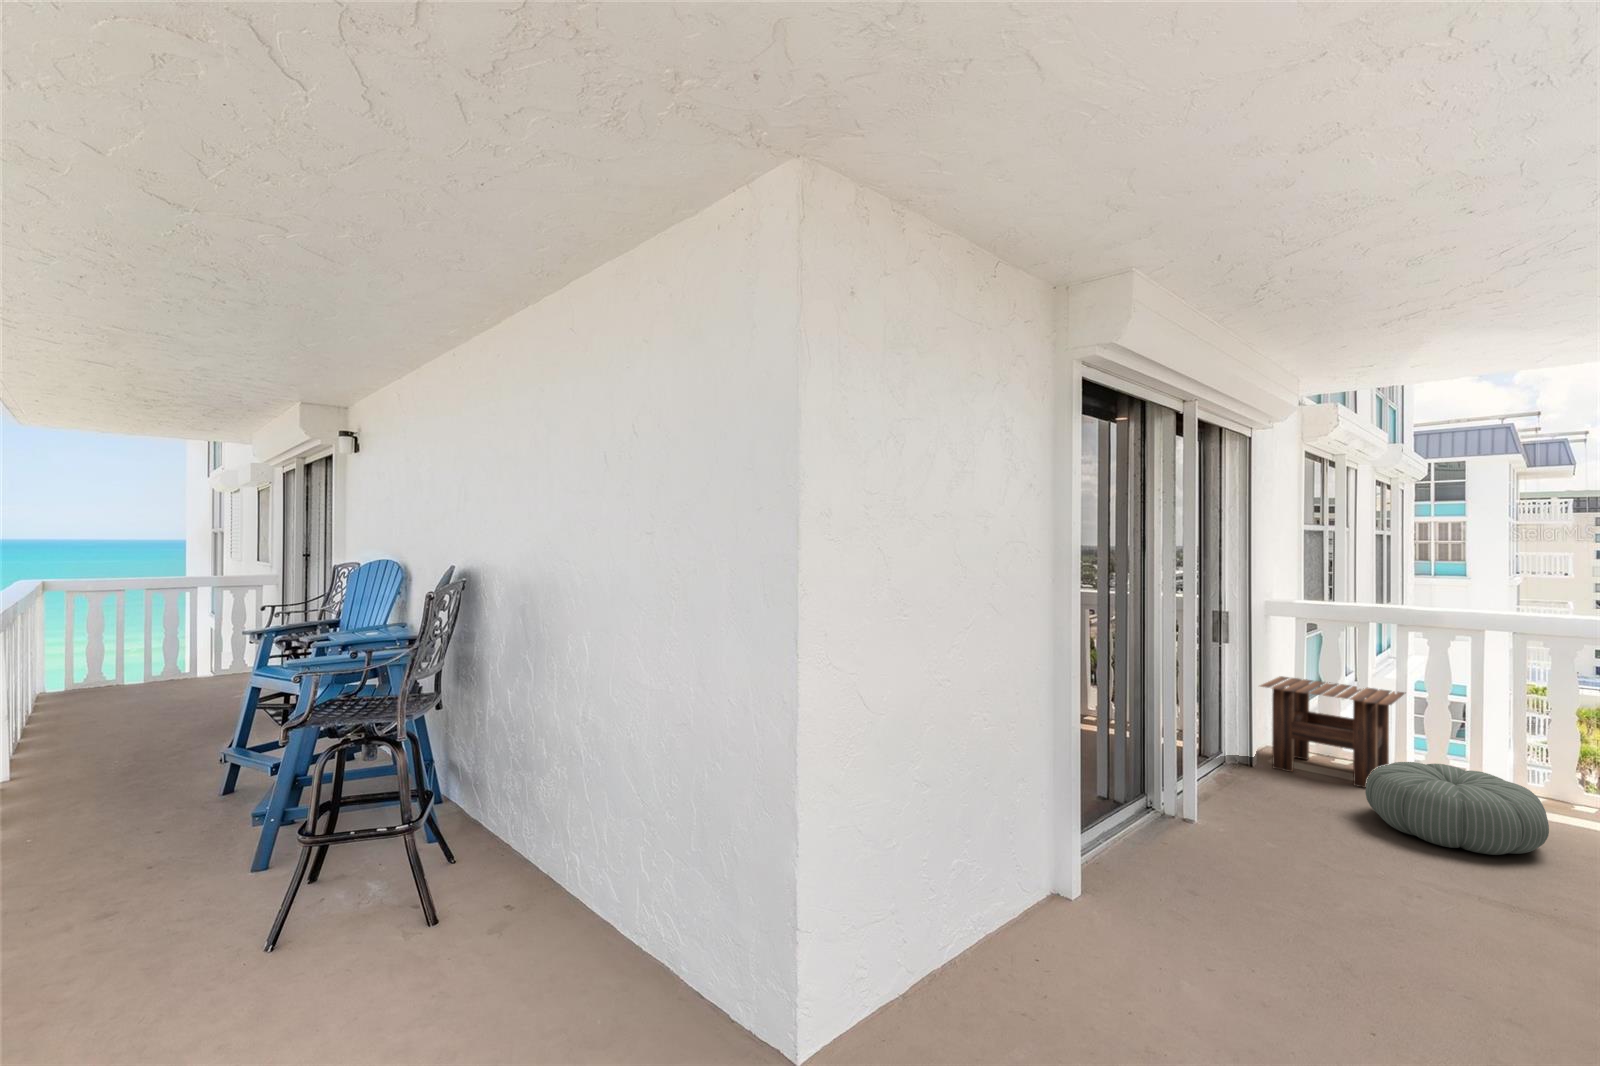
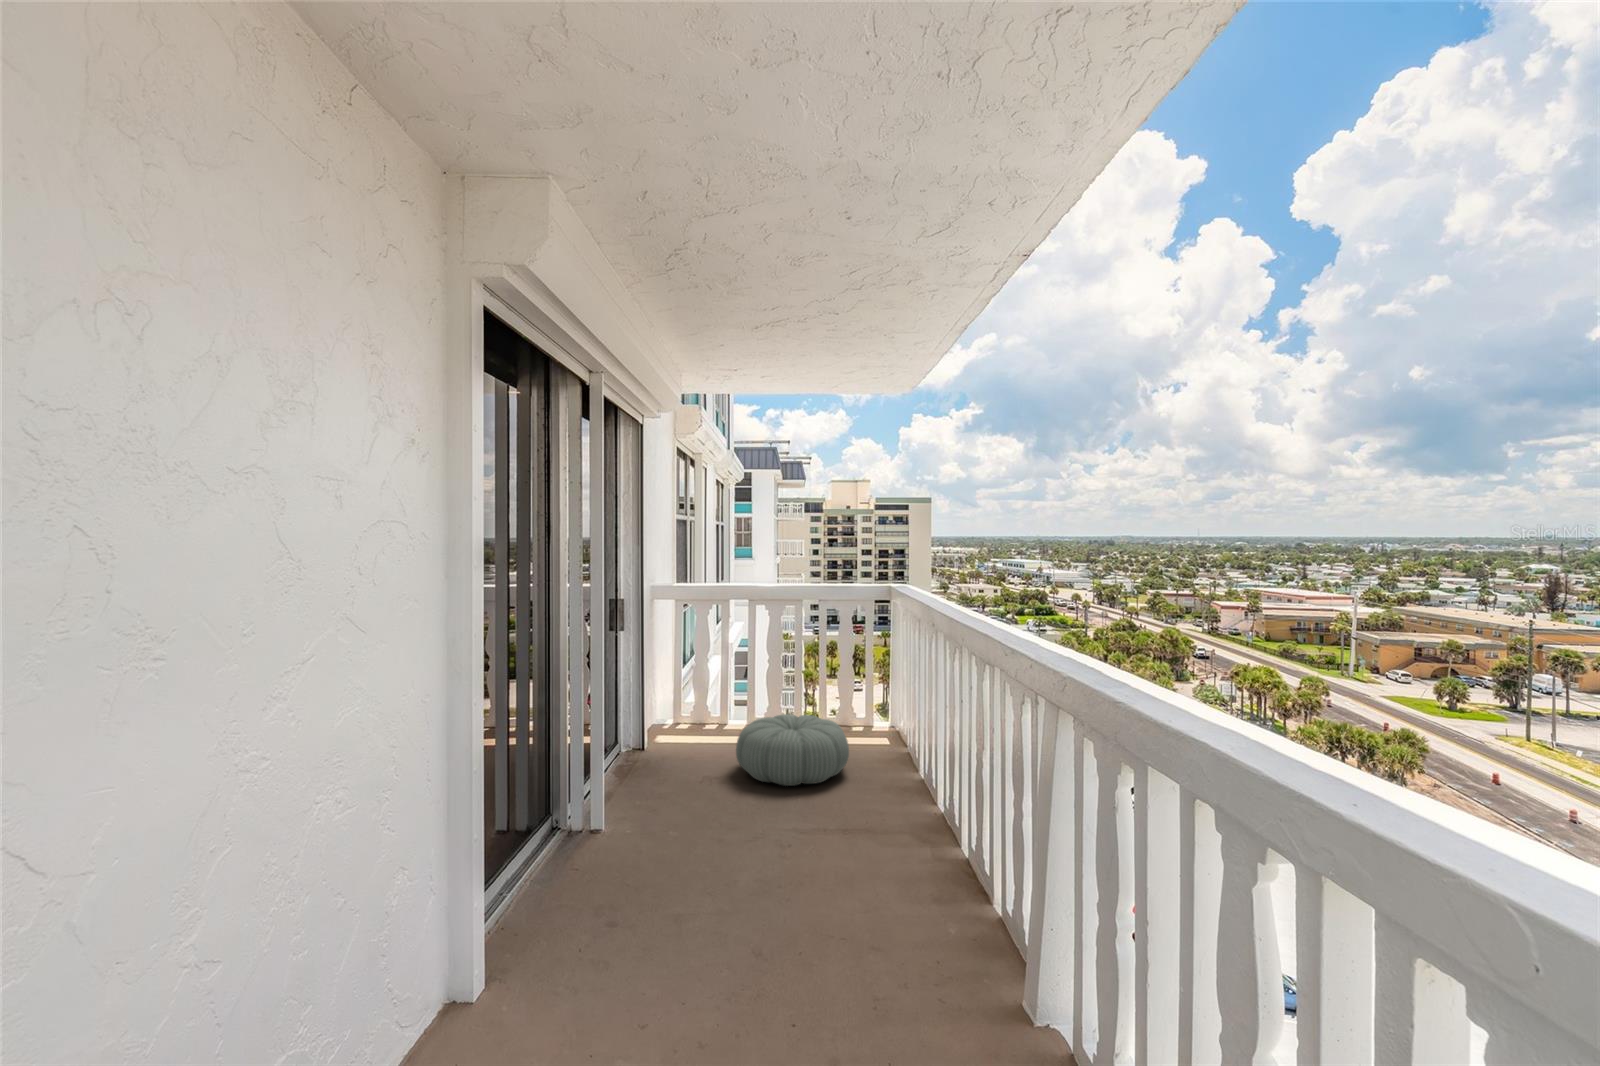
side table: present [1260,676,1405,788] -> none [646,657,753,747]

